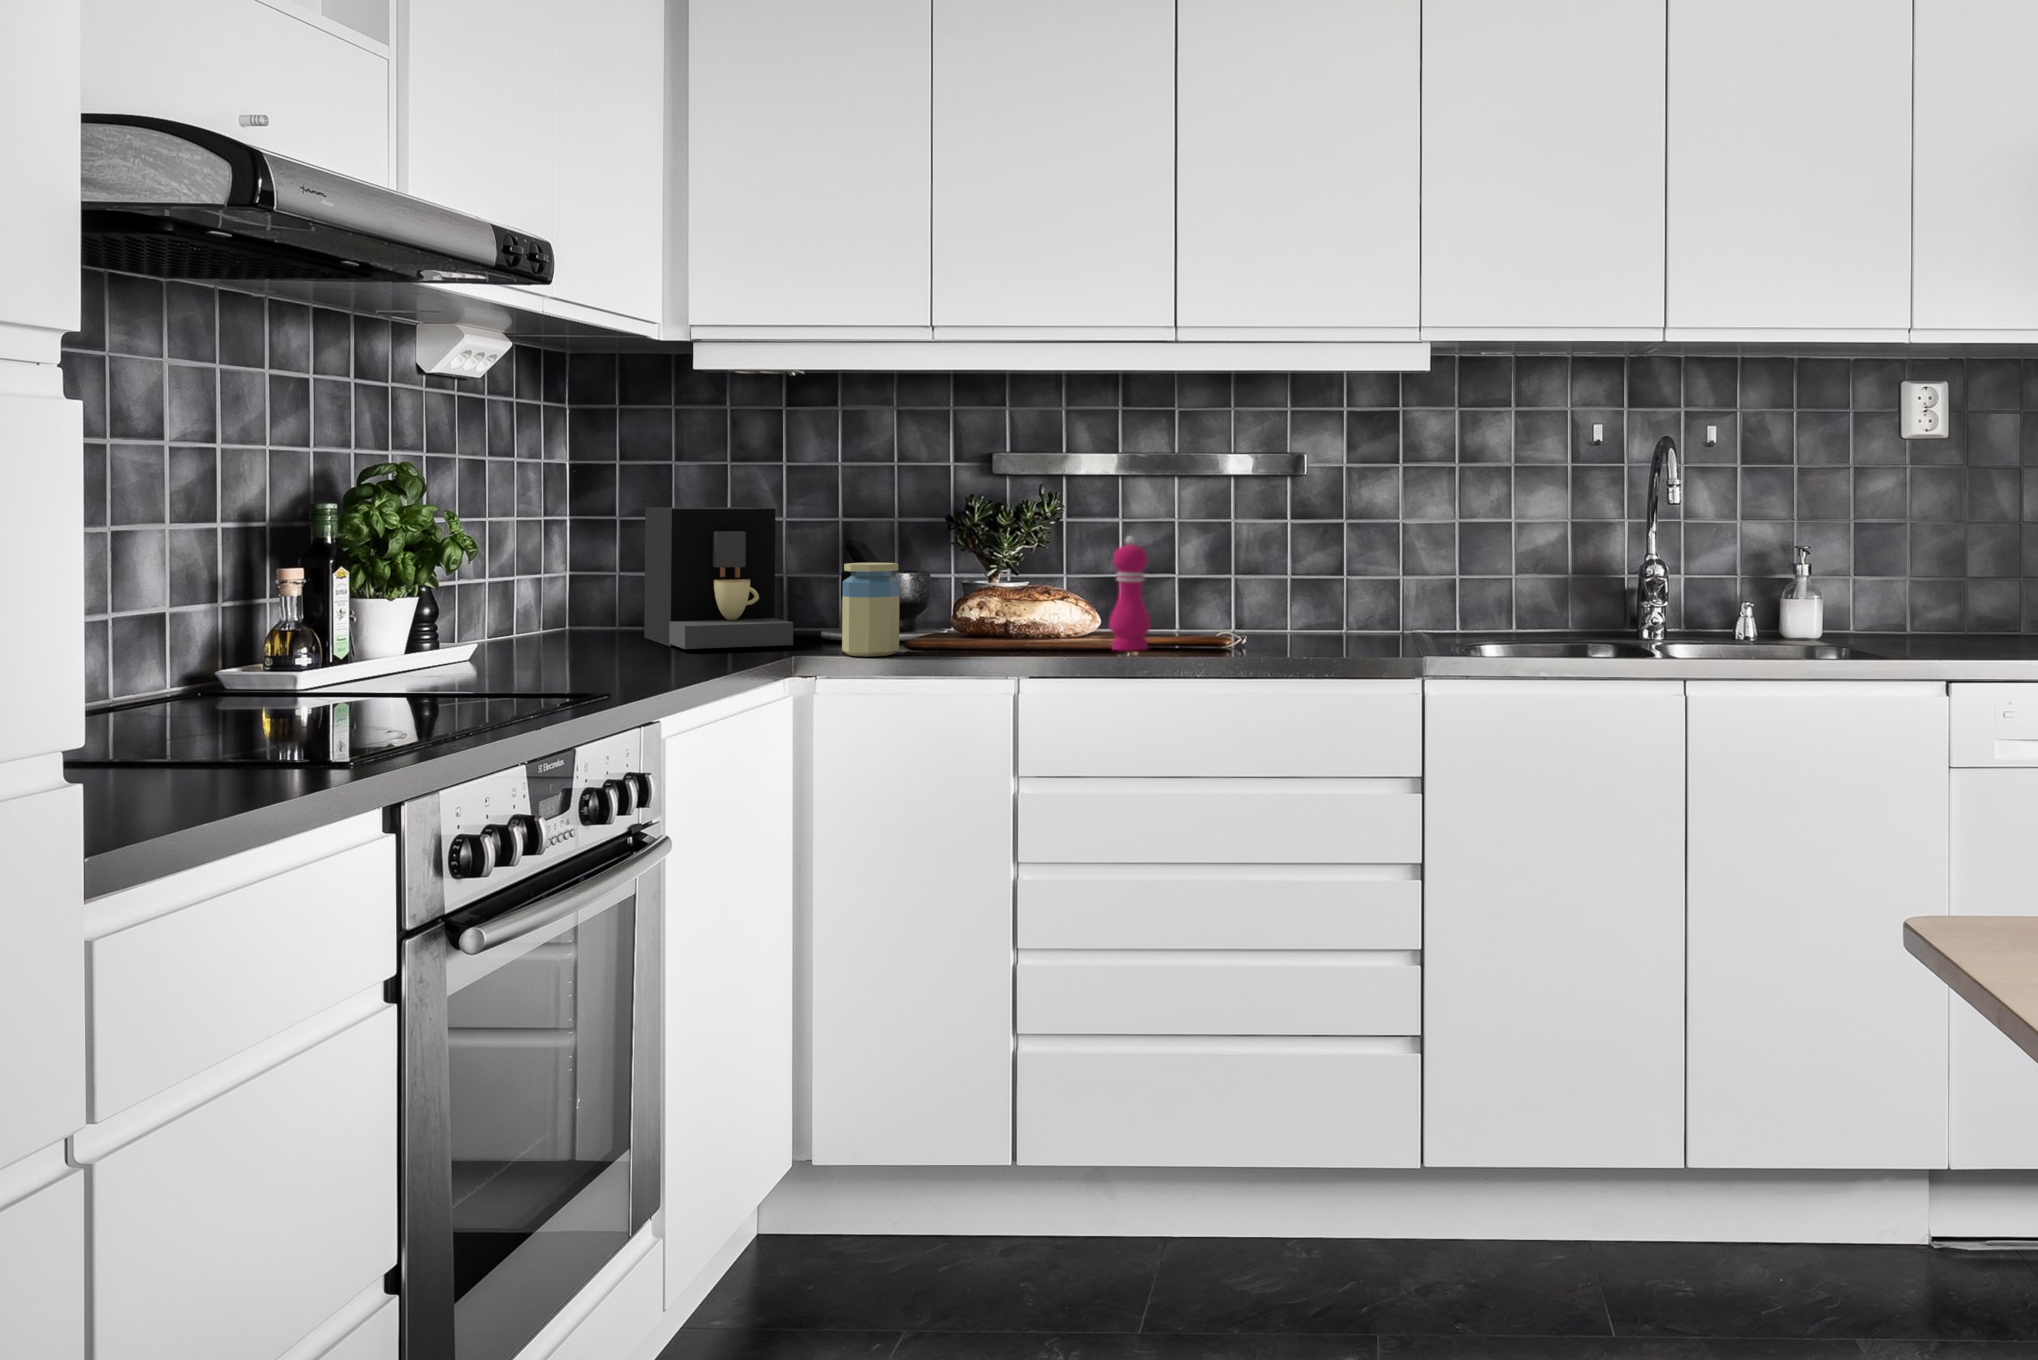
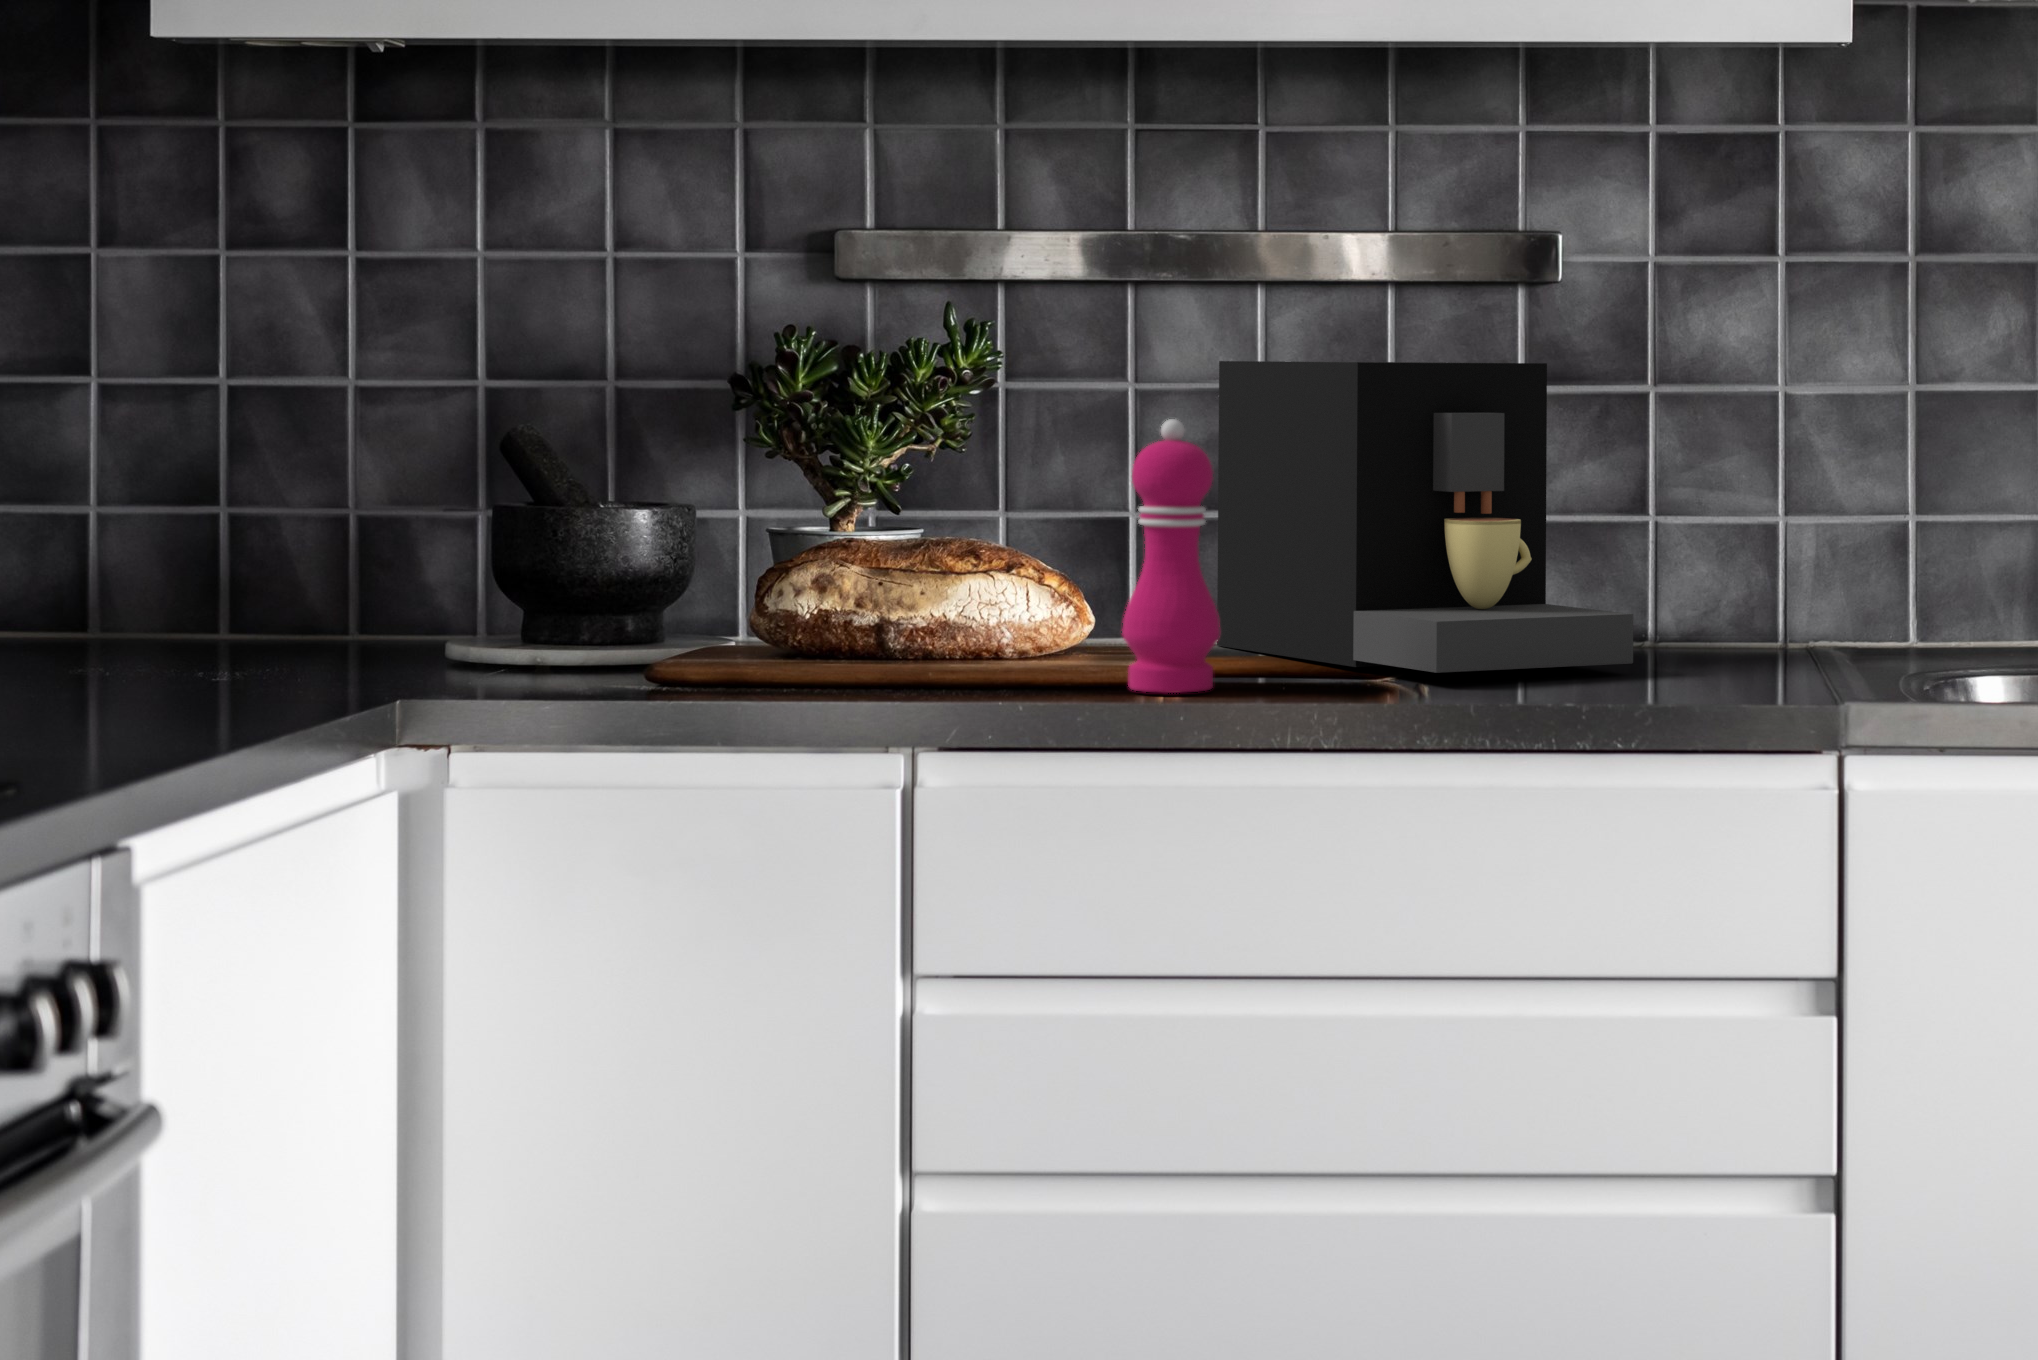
coffee maker: present [644,507,793,649] -> present [1217,361,1633,673]
jar: present [842,563,900,656] -> none [491,481,630,707]

